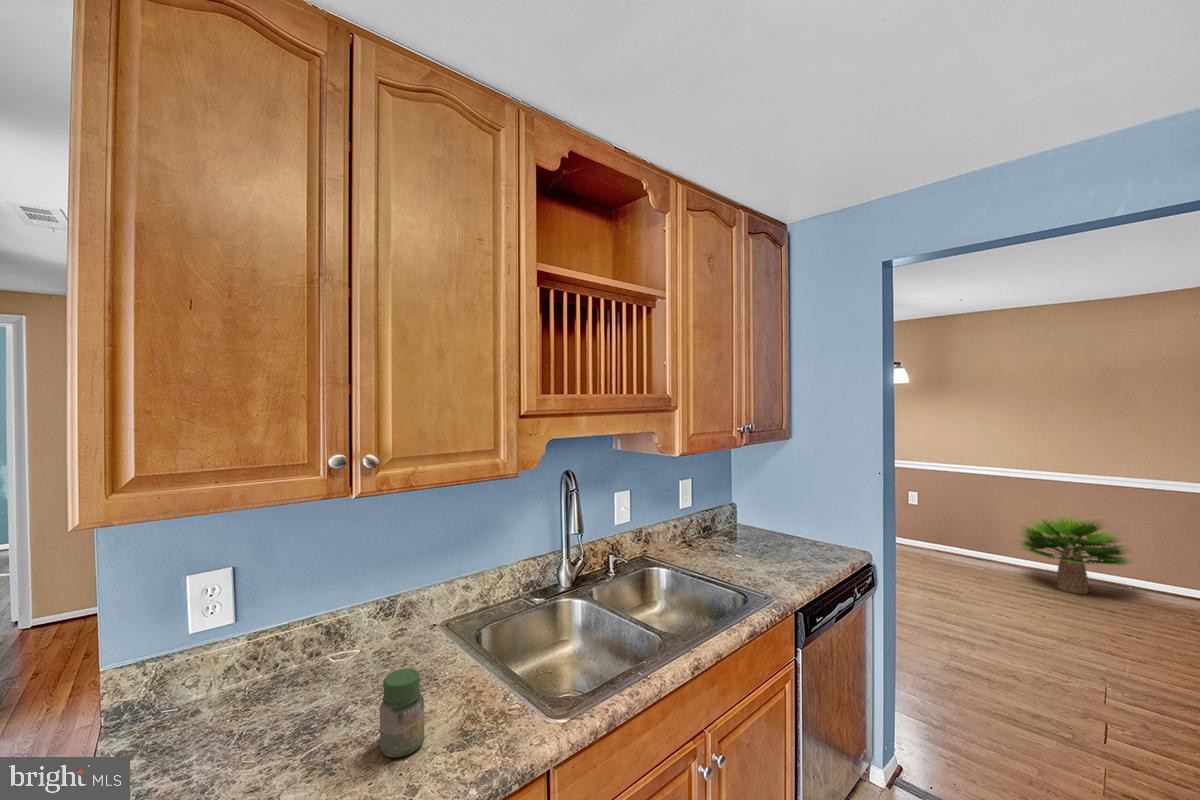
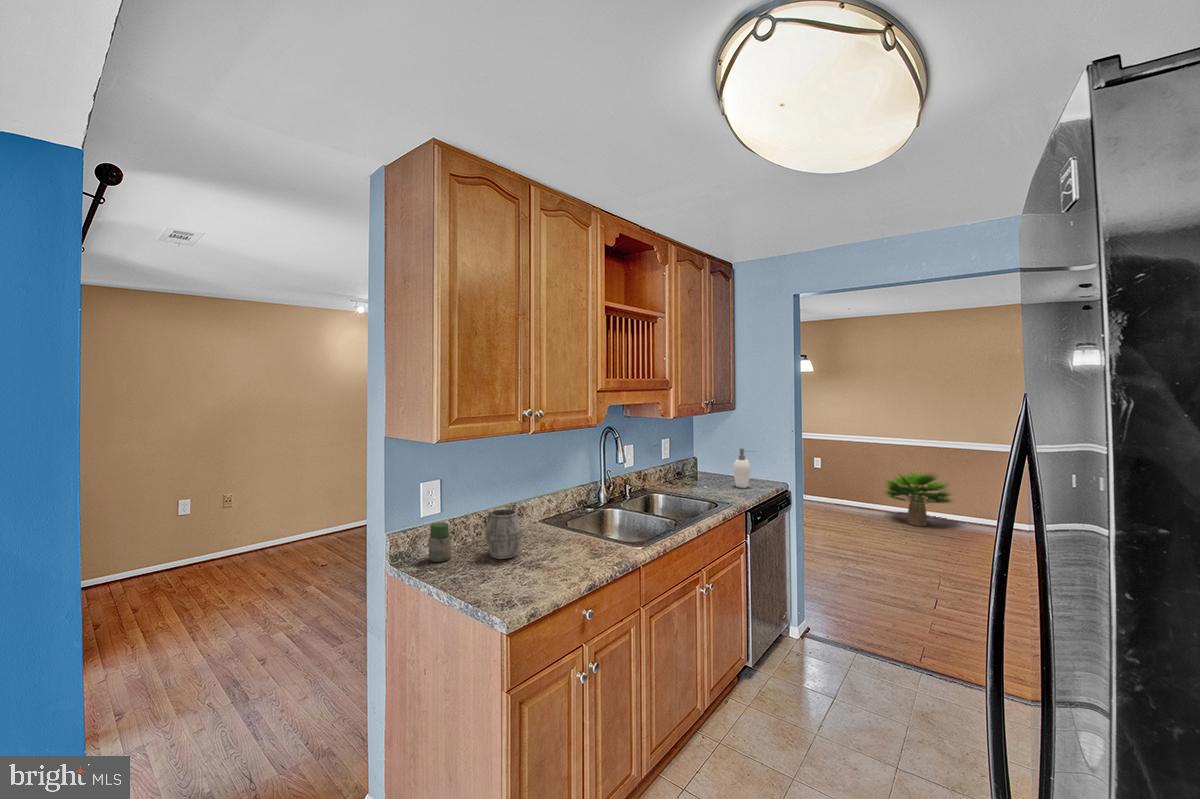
soap dispenser: none [786,497,822,559] -> present [733,448,751,488]
mug: none [265,629,341,735] -> present [485,509,522,559]
jar: present [380,669,424,757] -> present [429,522,451,562]

